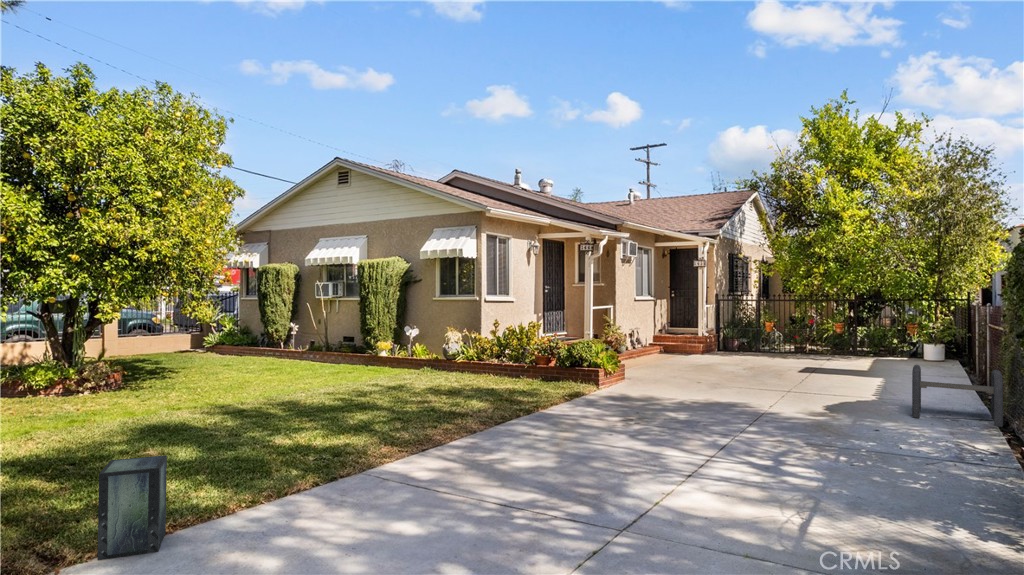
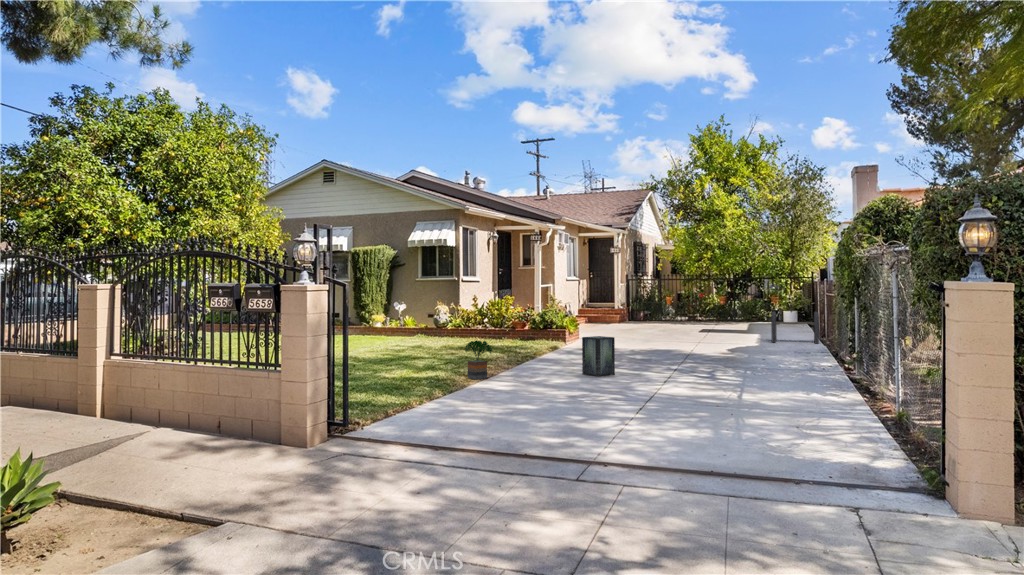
storage box: present [98,455,167,560] -> present [582,336,615,377]
potted tree: none [214,457,273,546] -> present [465,340,493,379]

